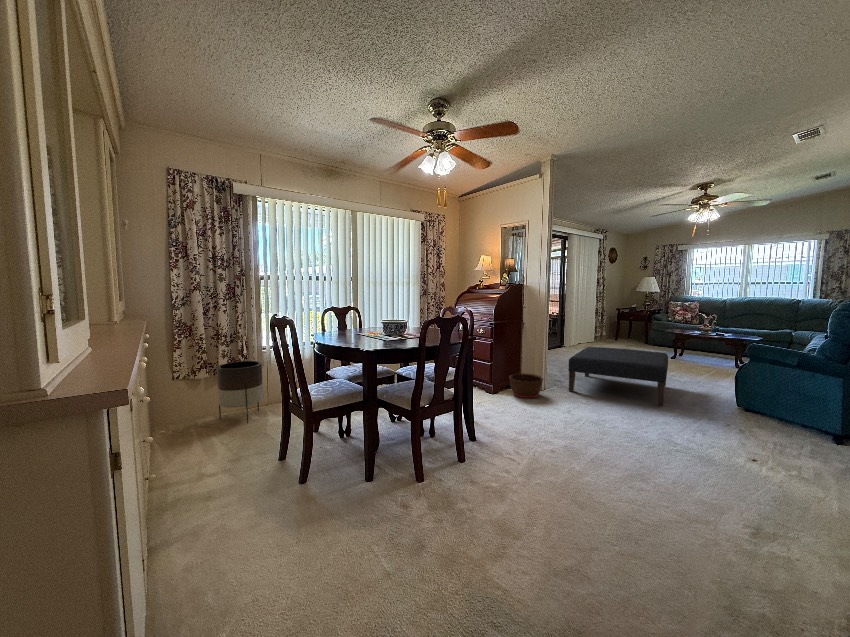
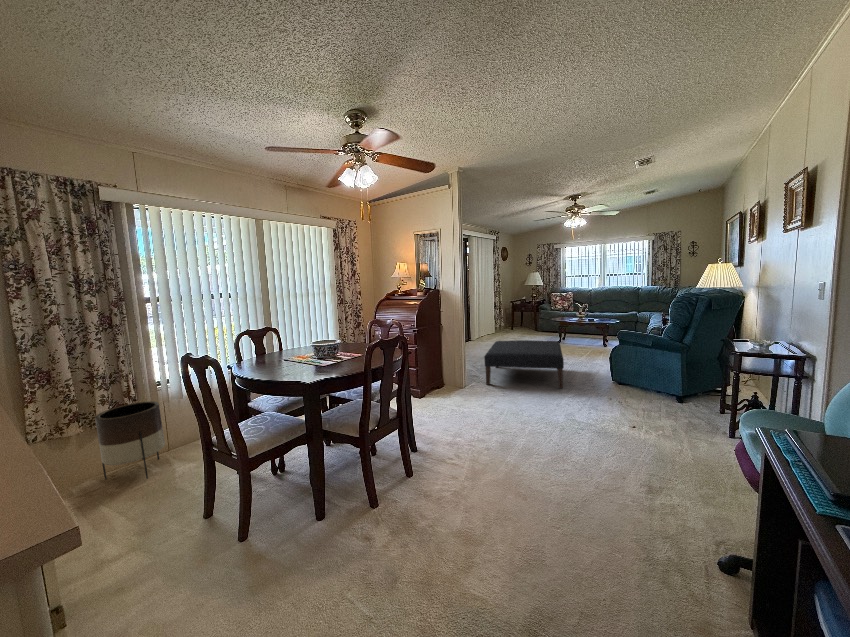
basket: present [509,373,543,398] -> none [434,373,465,397]

